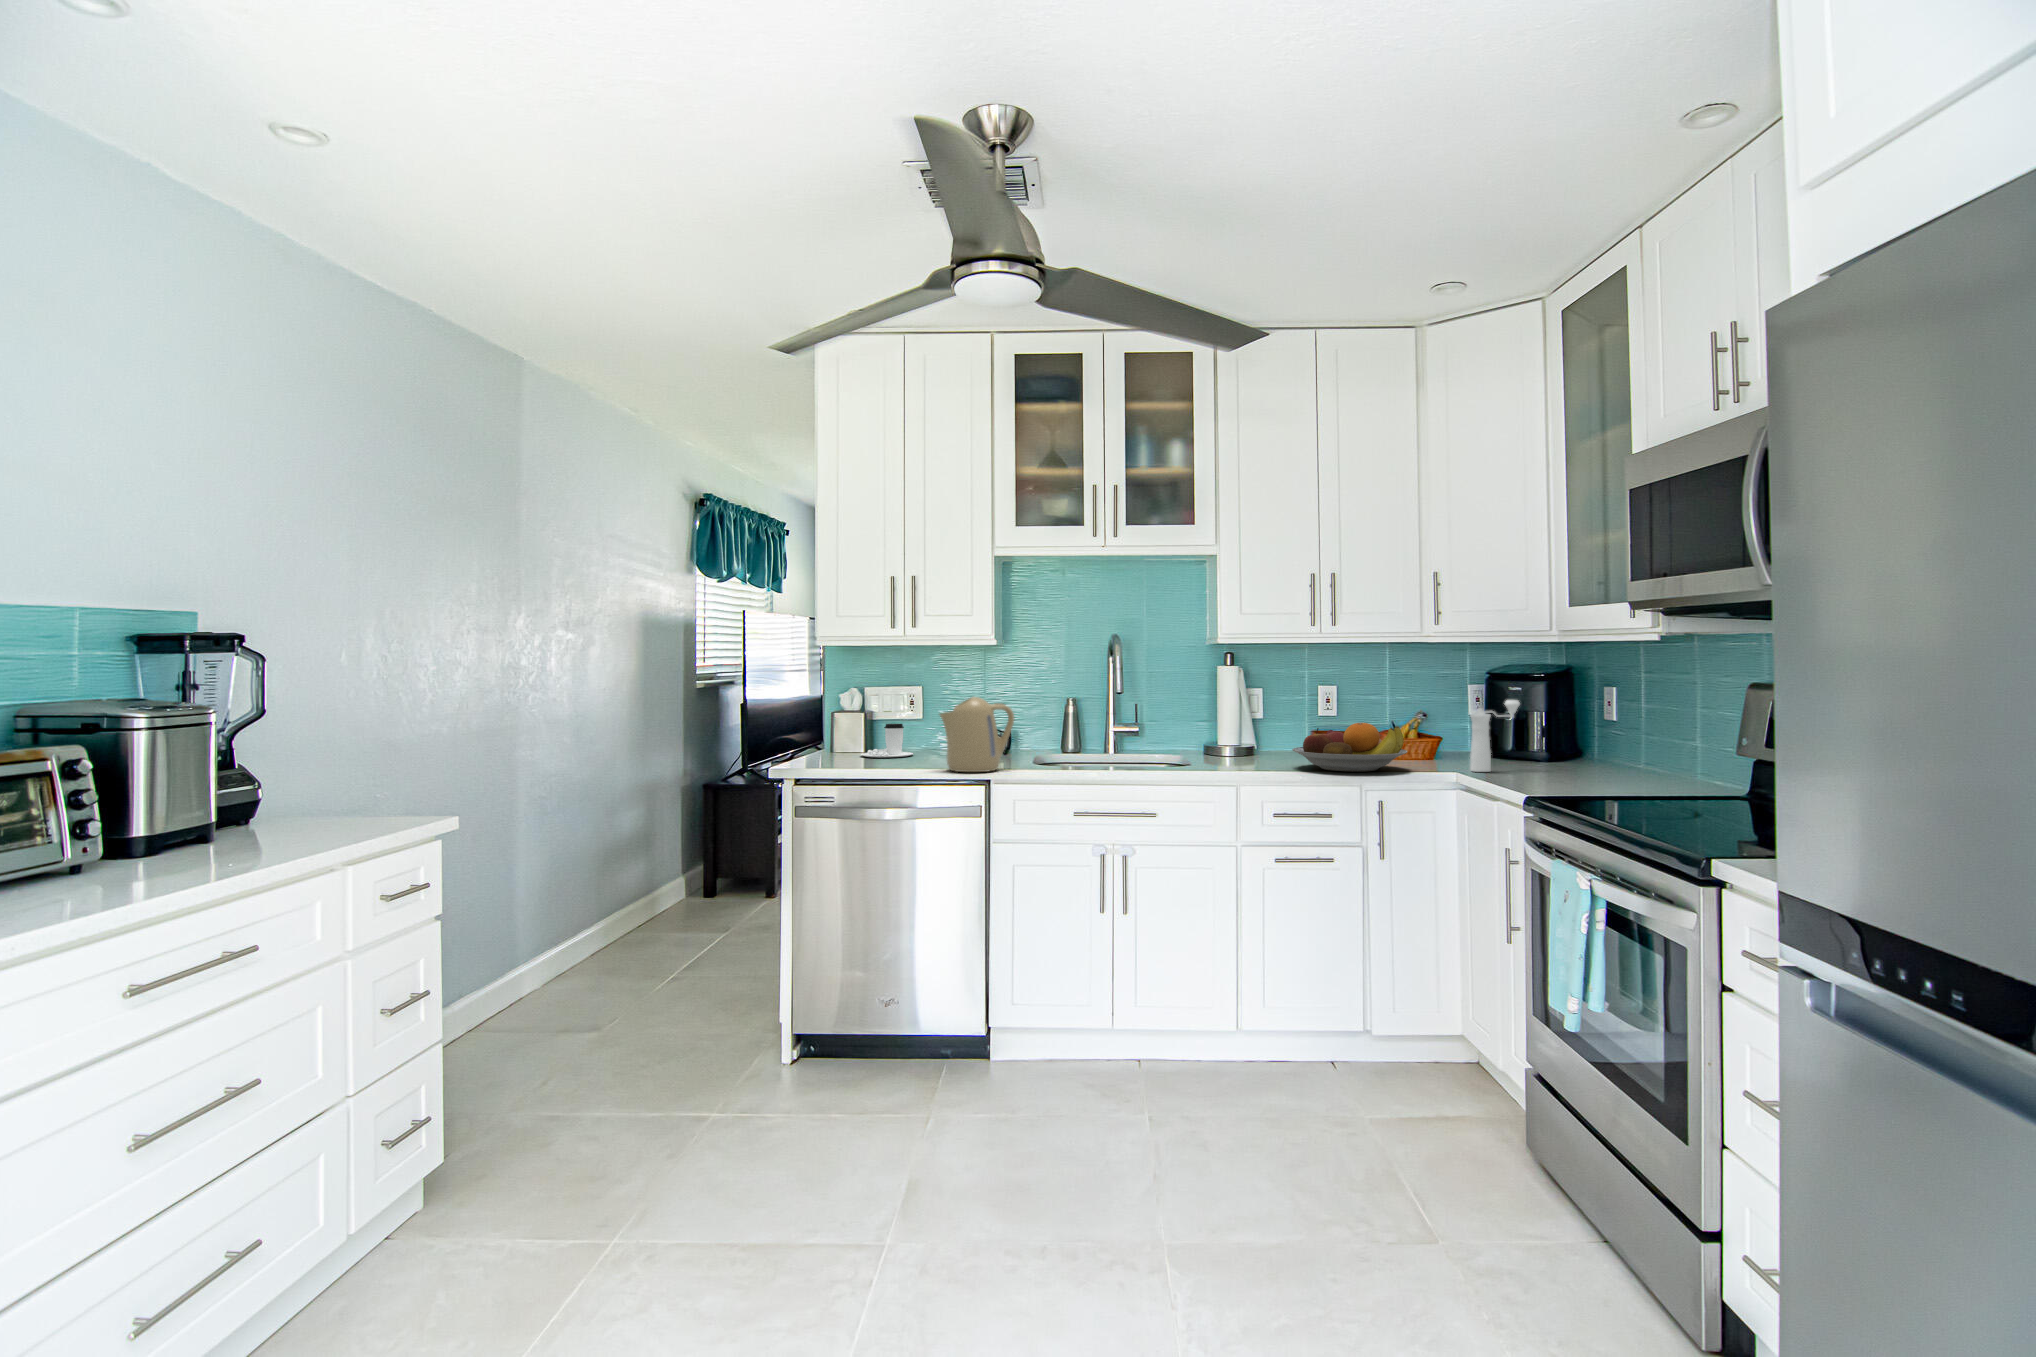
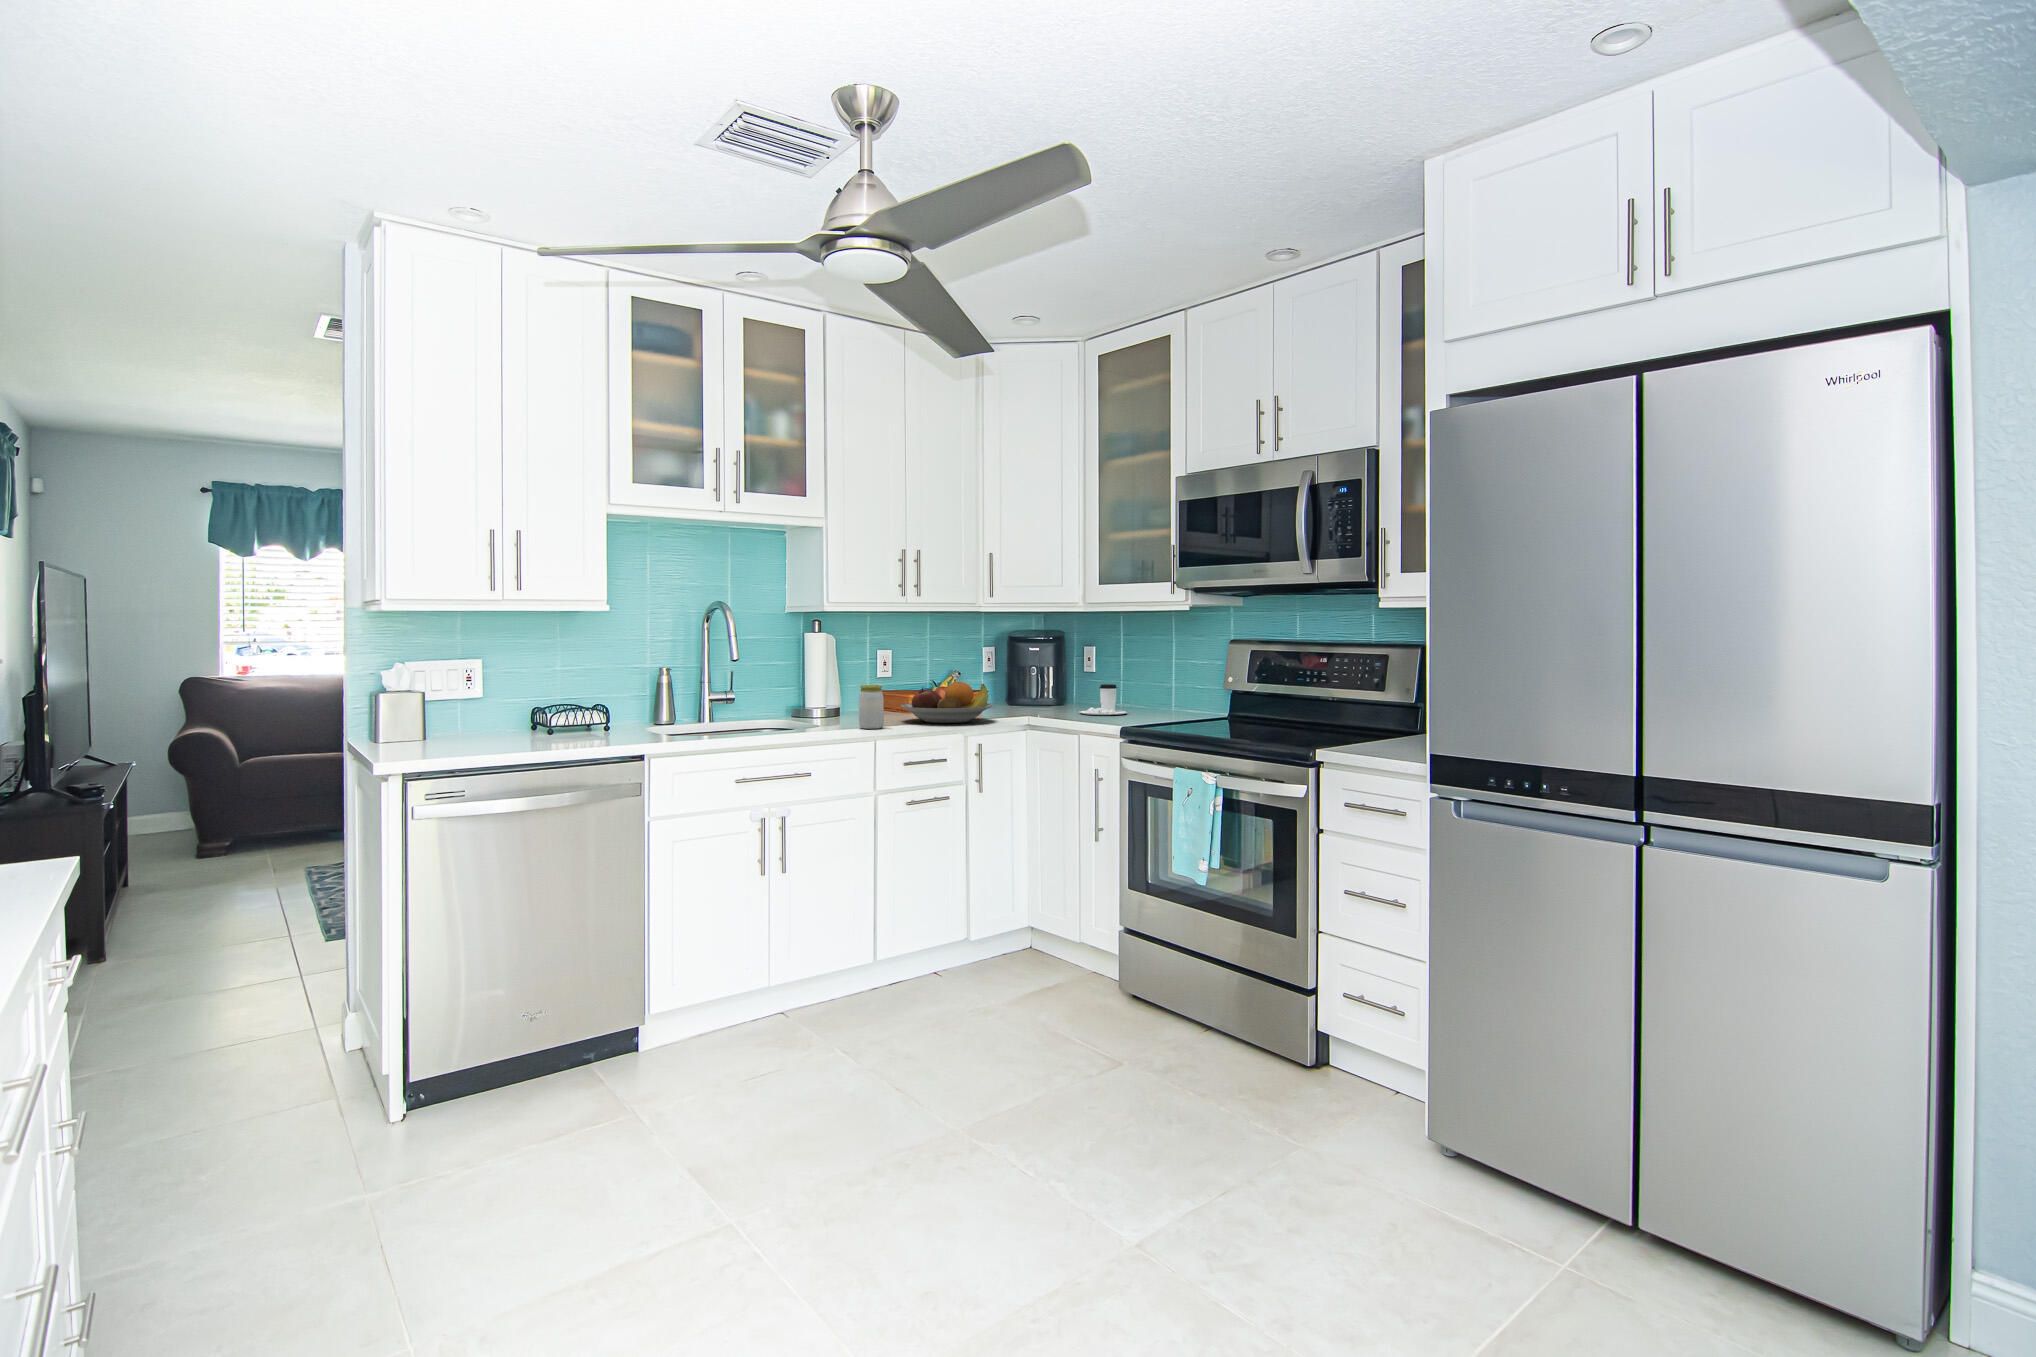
kettle: present [940,697,1014,772] -> none [590,665,667,747]
pepper mill: present [1470,700,1520,772] -> none [1027,661,1055,717]
jar: none [1223,723,1251,772] -> present [859,685,884,729]
coffee cup: present [861,724,913,758] -> present [1080,684,1127,715]

